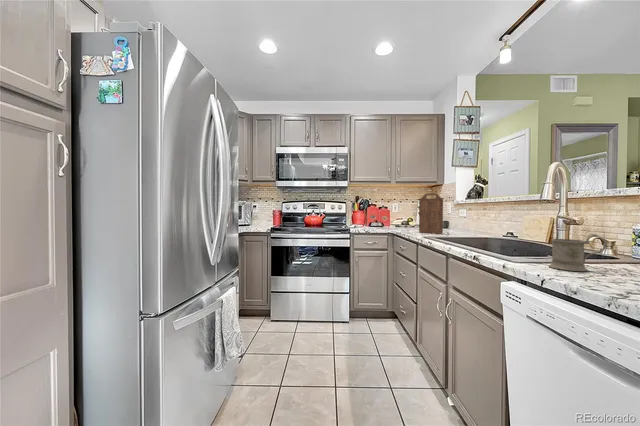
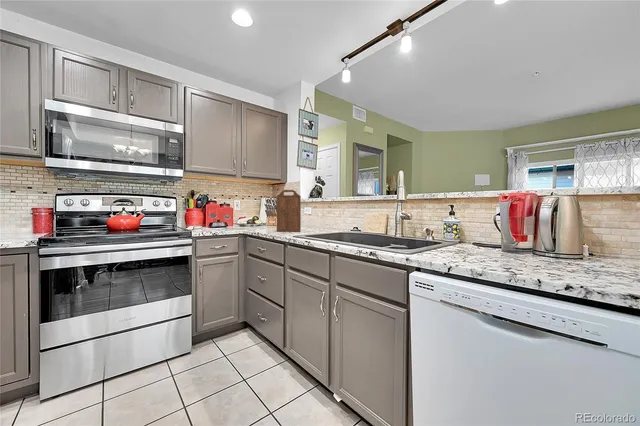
mug: present [549,234,607,271] -> none [463,229,502,265]

